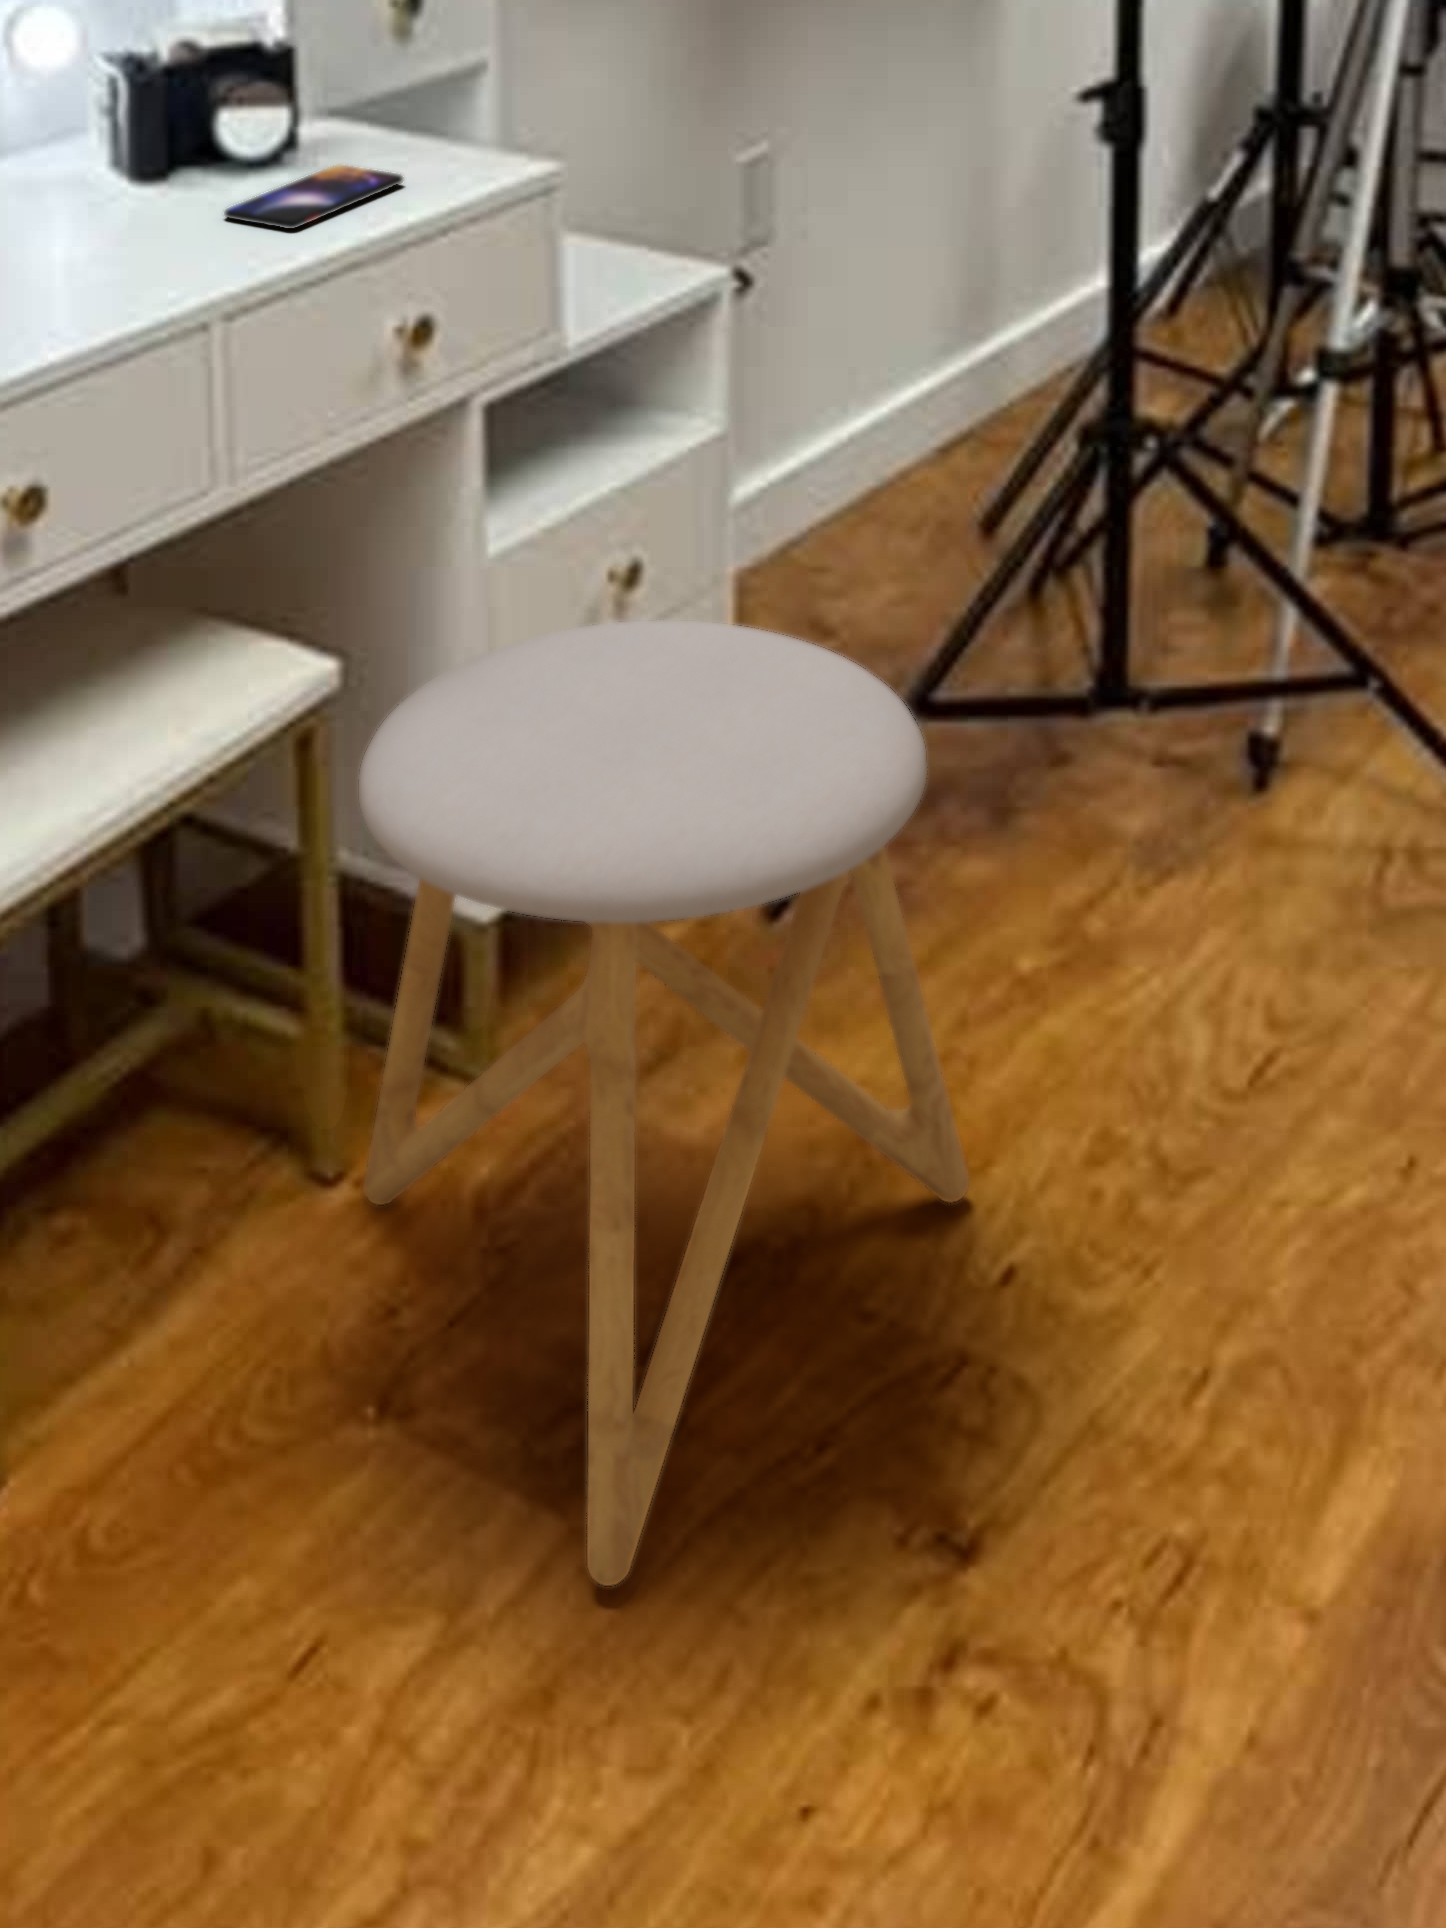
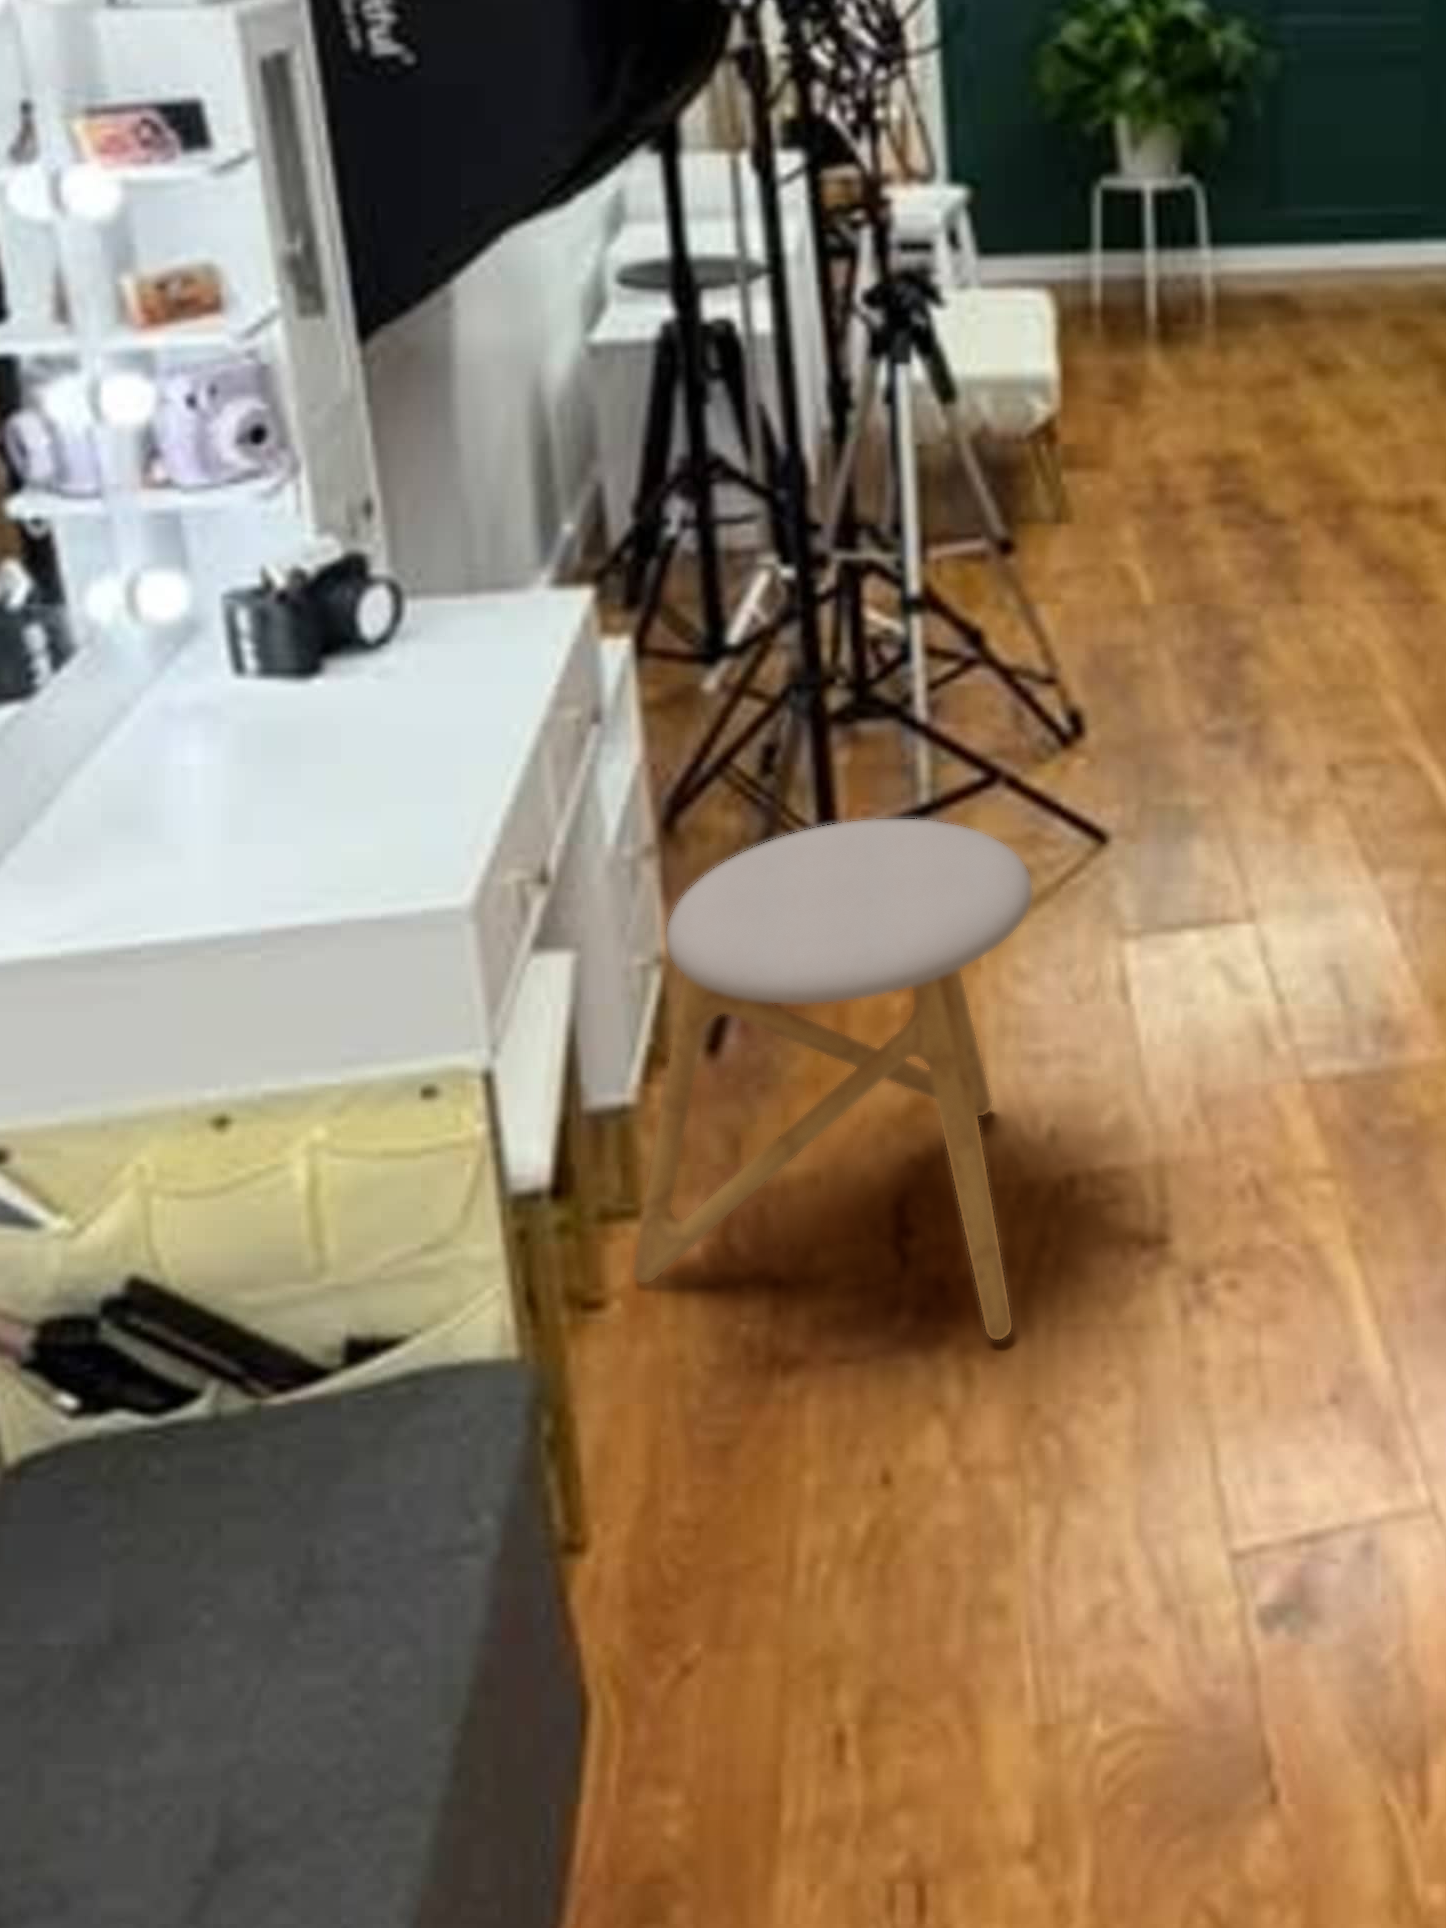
smartphone: present [224,165,403,229] -> none [410,616,492,672]

